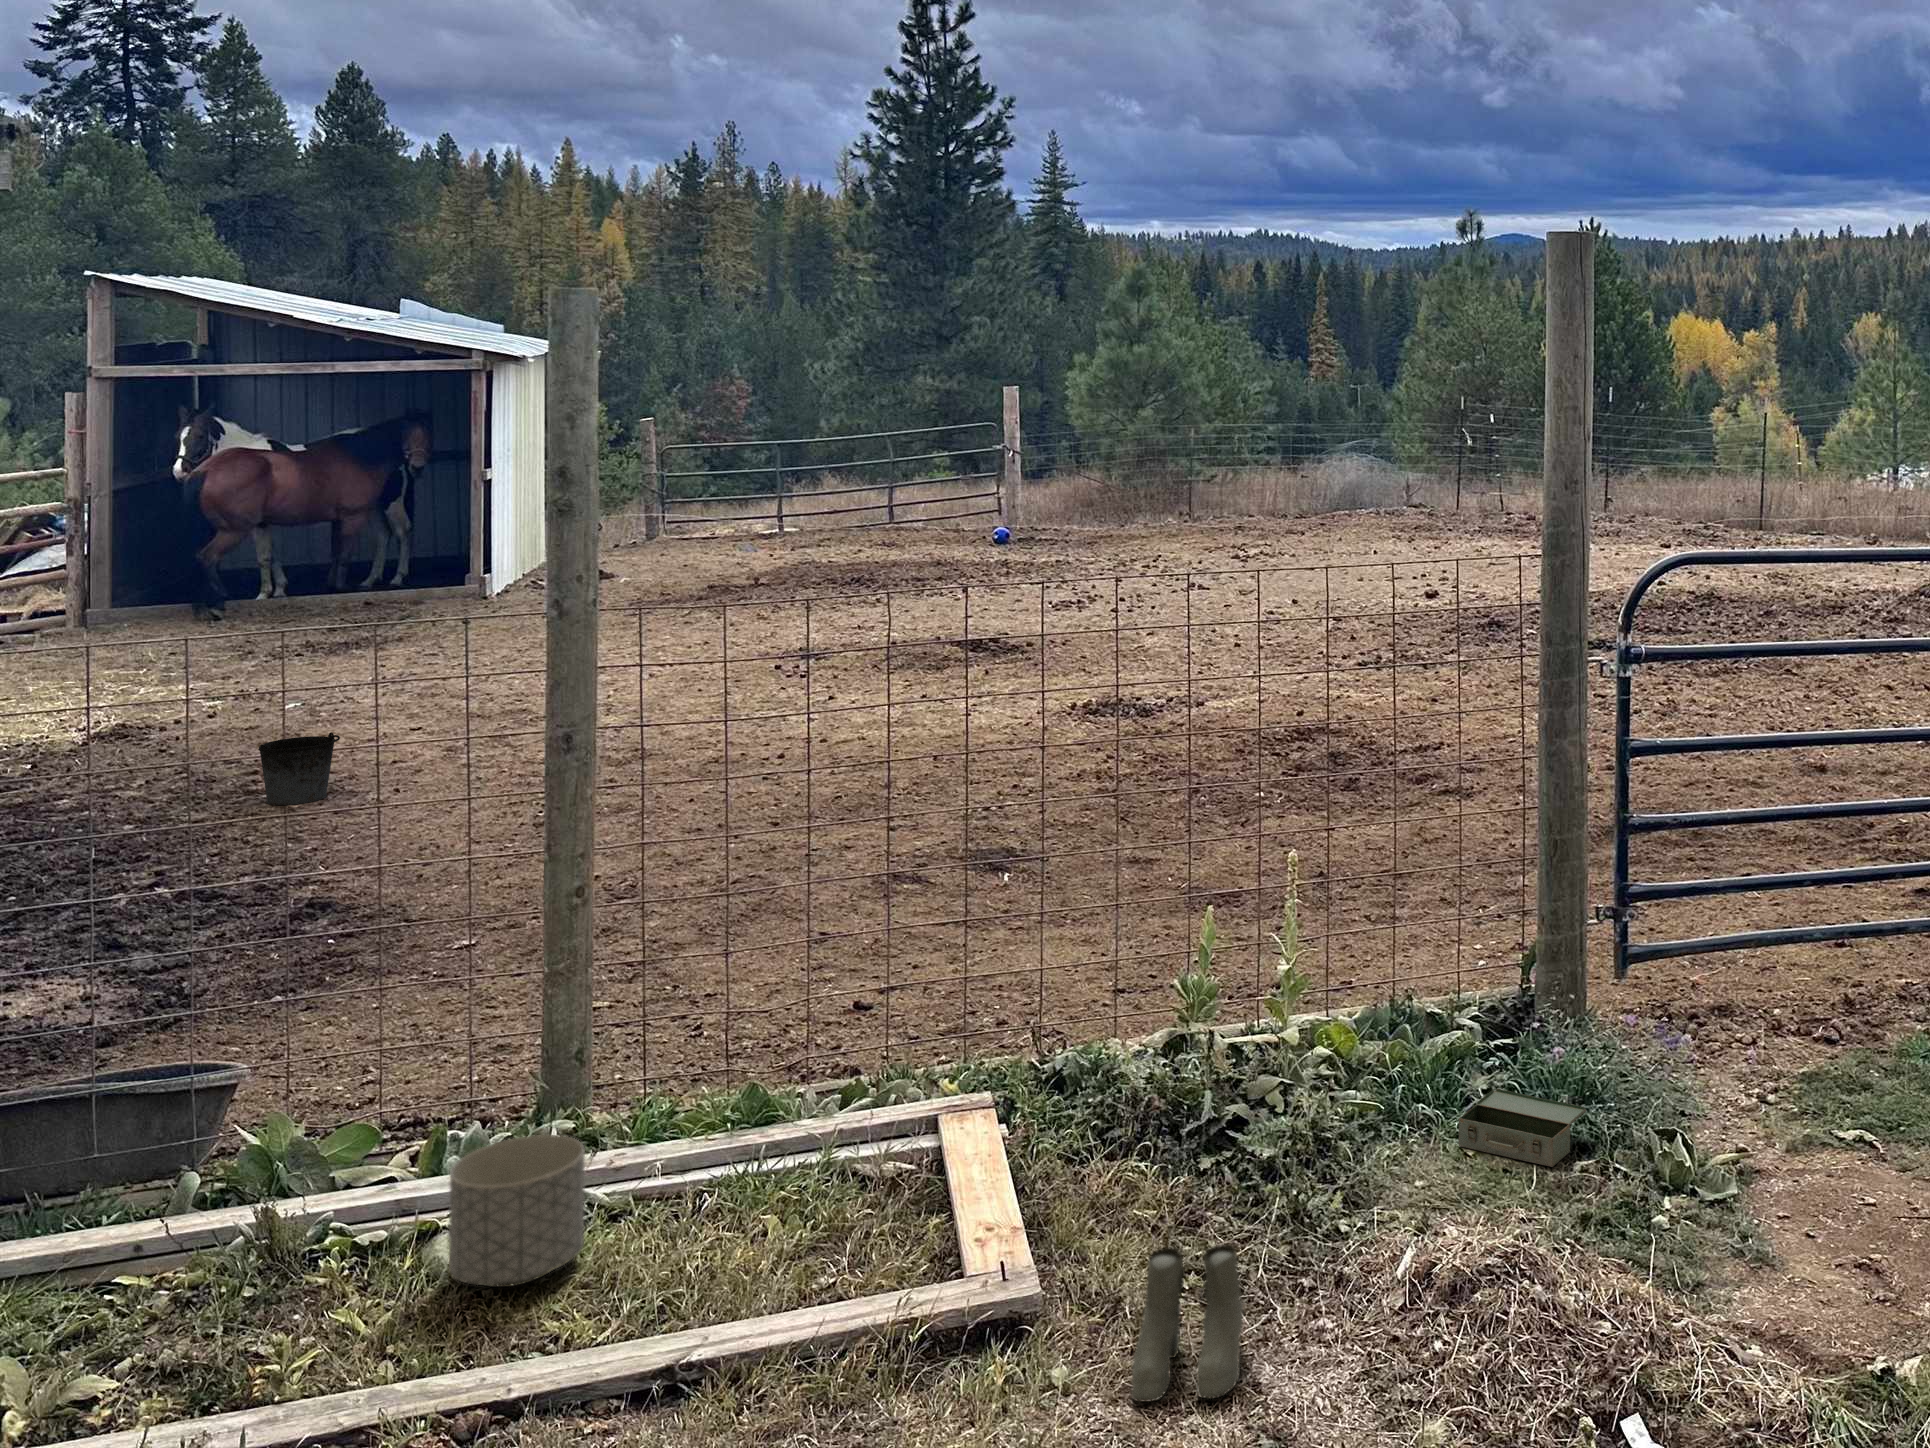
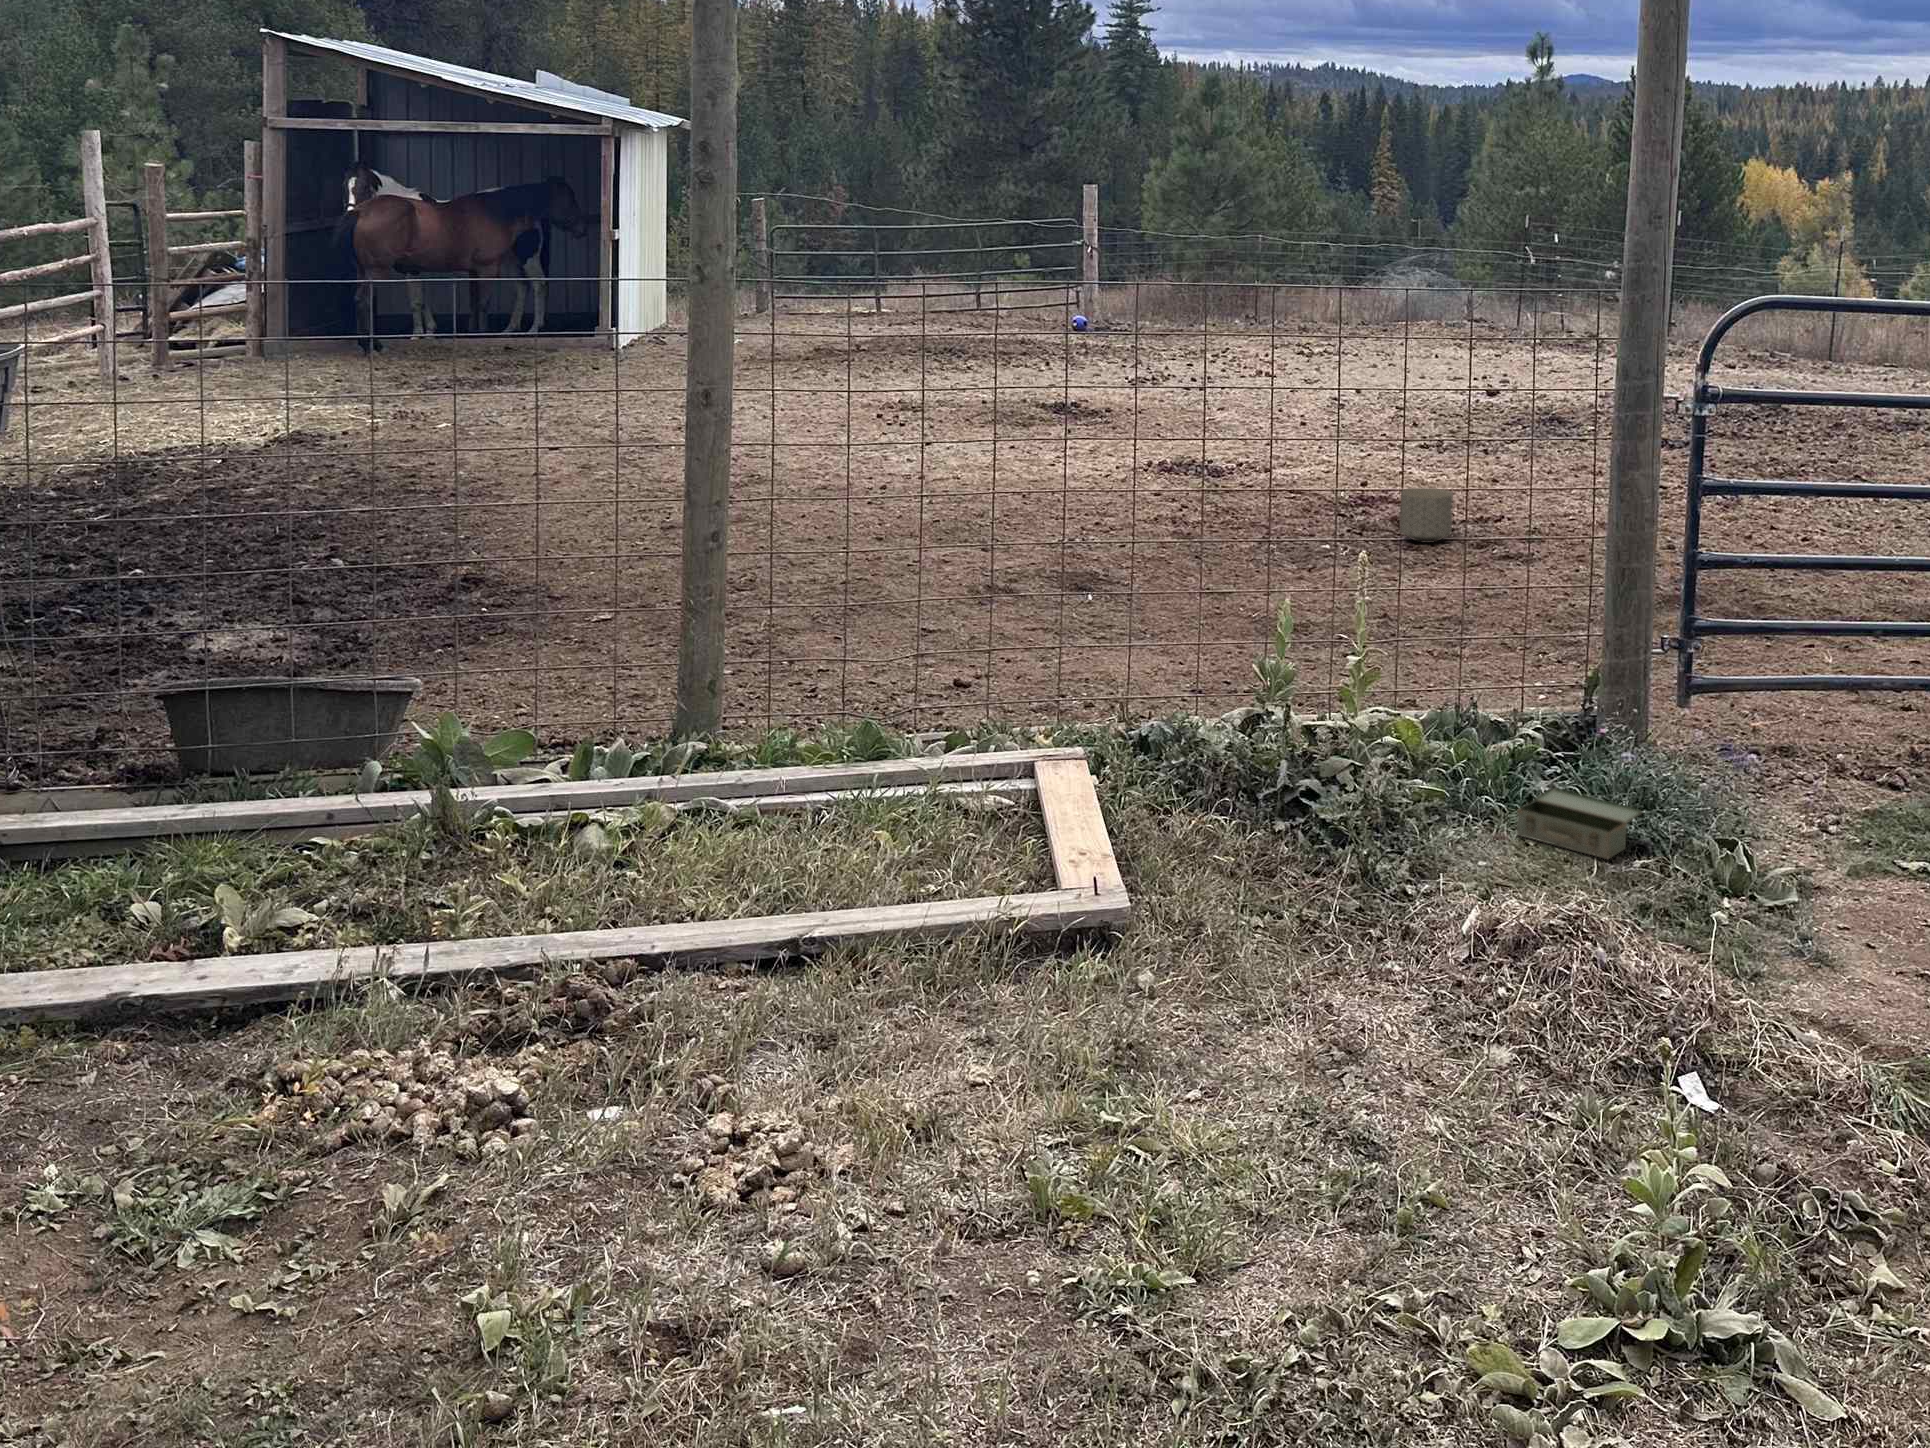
bucket: present [258,732,340,805] -> none [444,445,512,505]
planter: present [449,1135,585,1287] -> present [1400,488,1453,543]
boots: present [1131,1244,1244,1402] -> none [1207,878,1312,1015]

